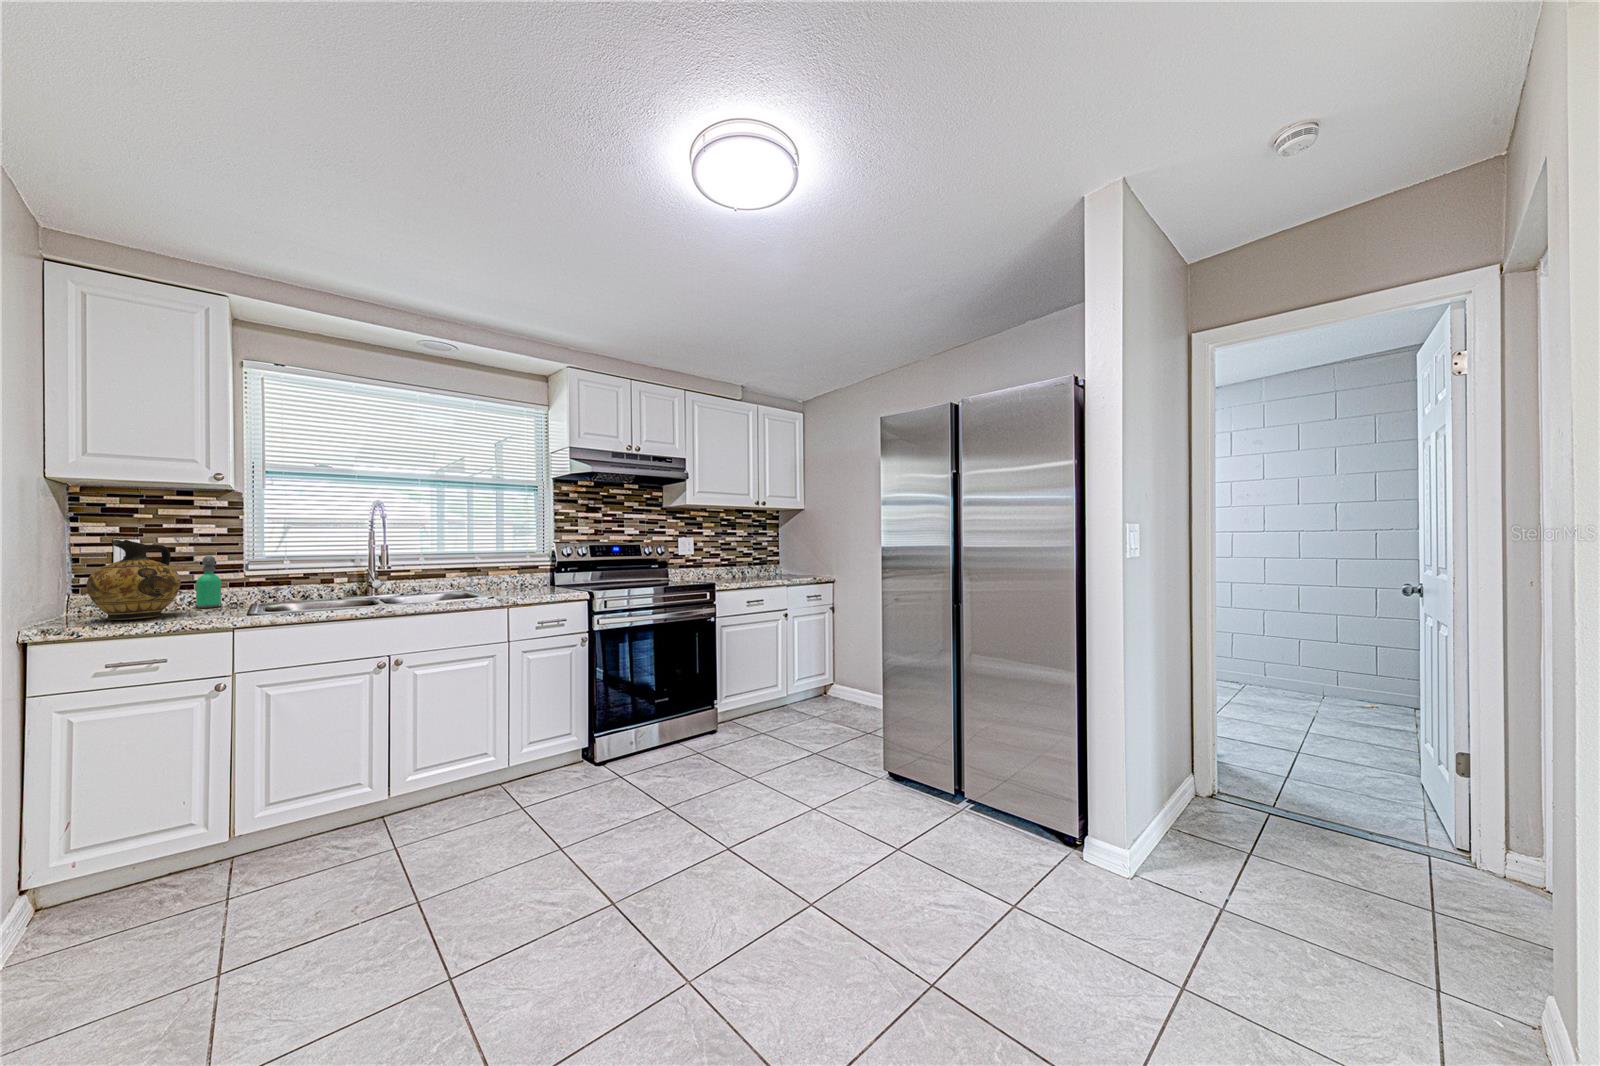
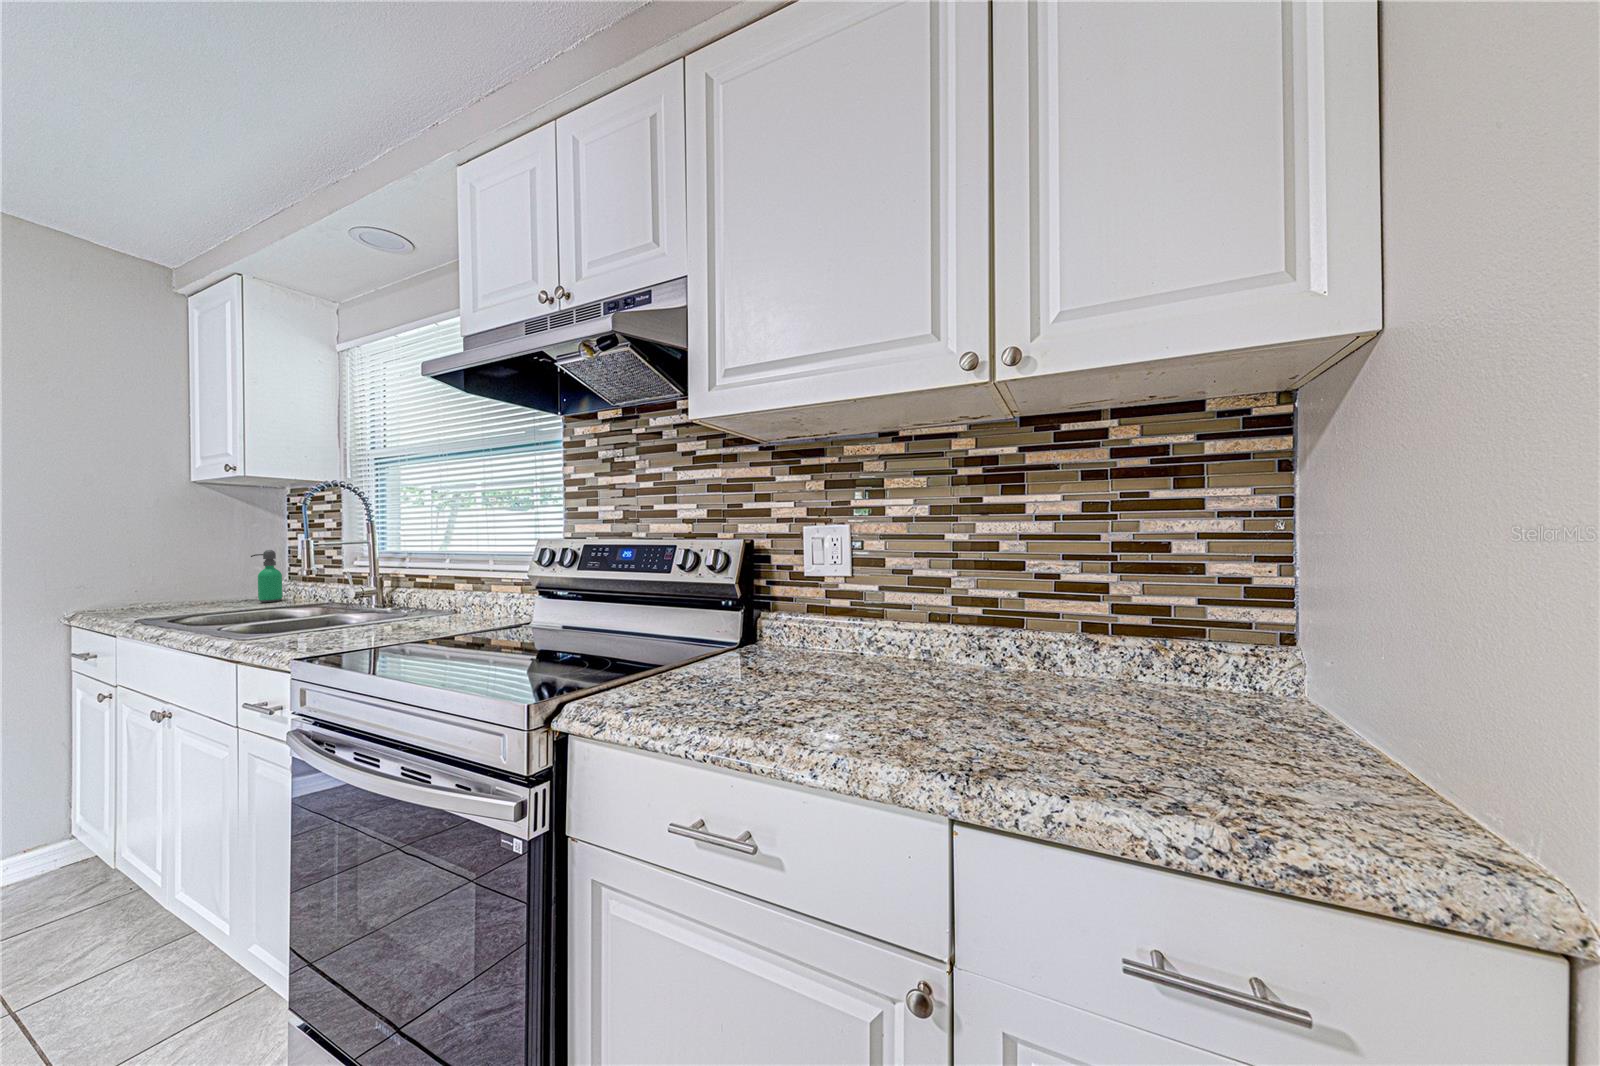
ceramic jug: present [87,540,181,620] -> none [138,536,225,610]

